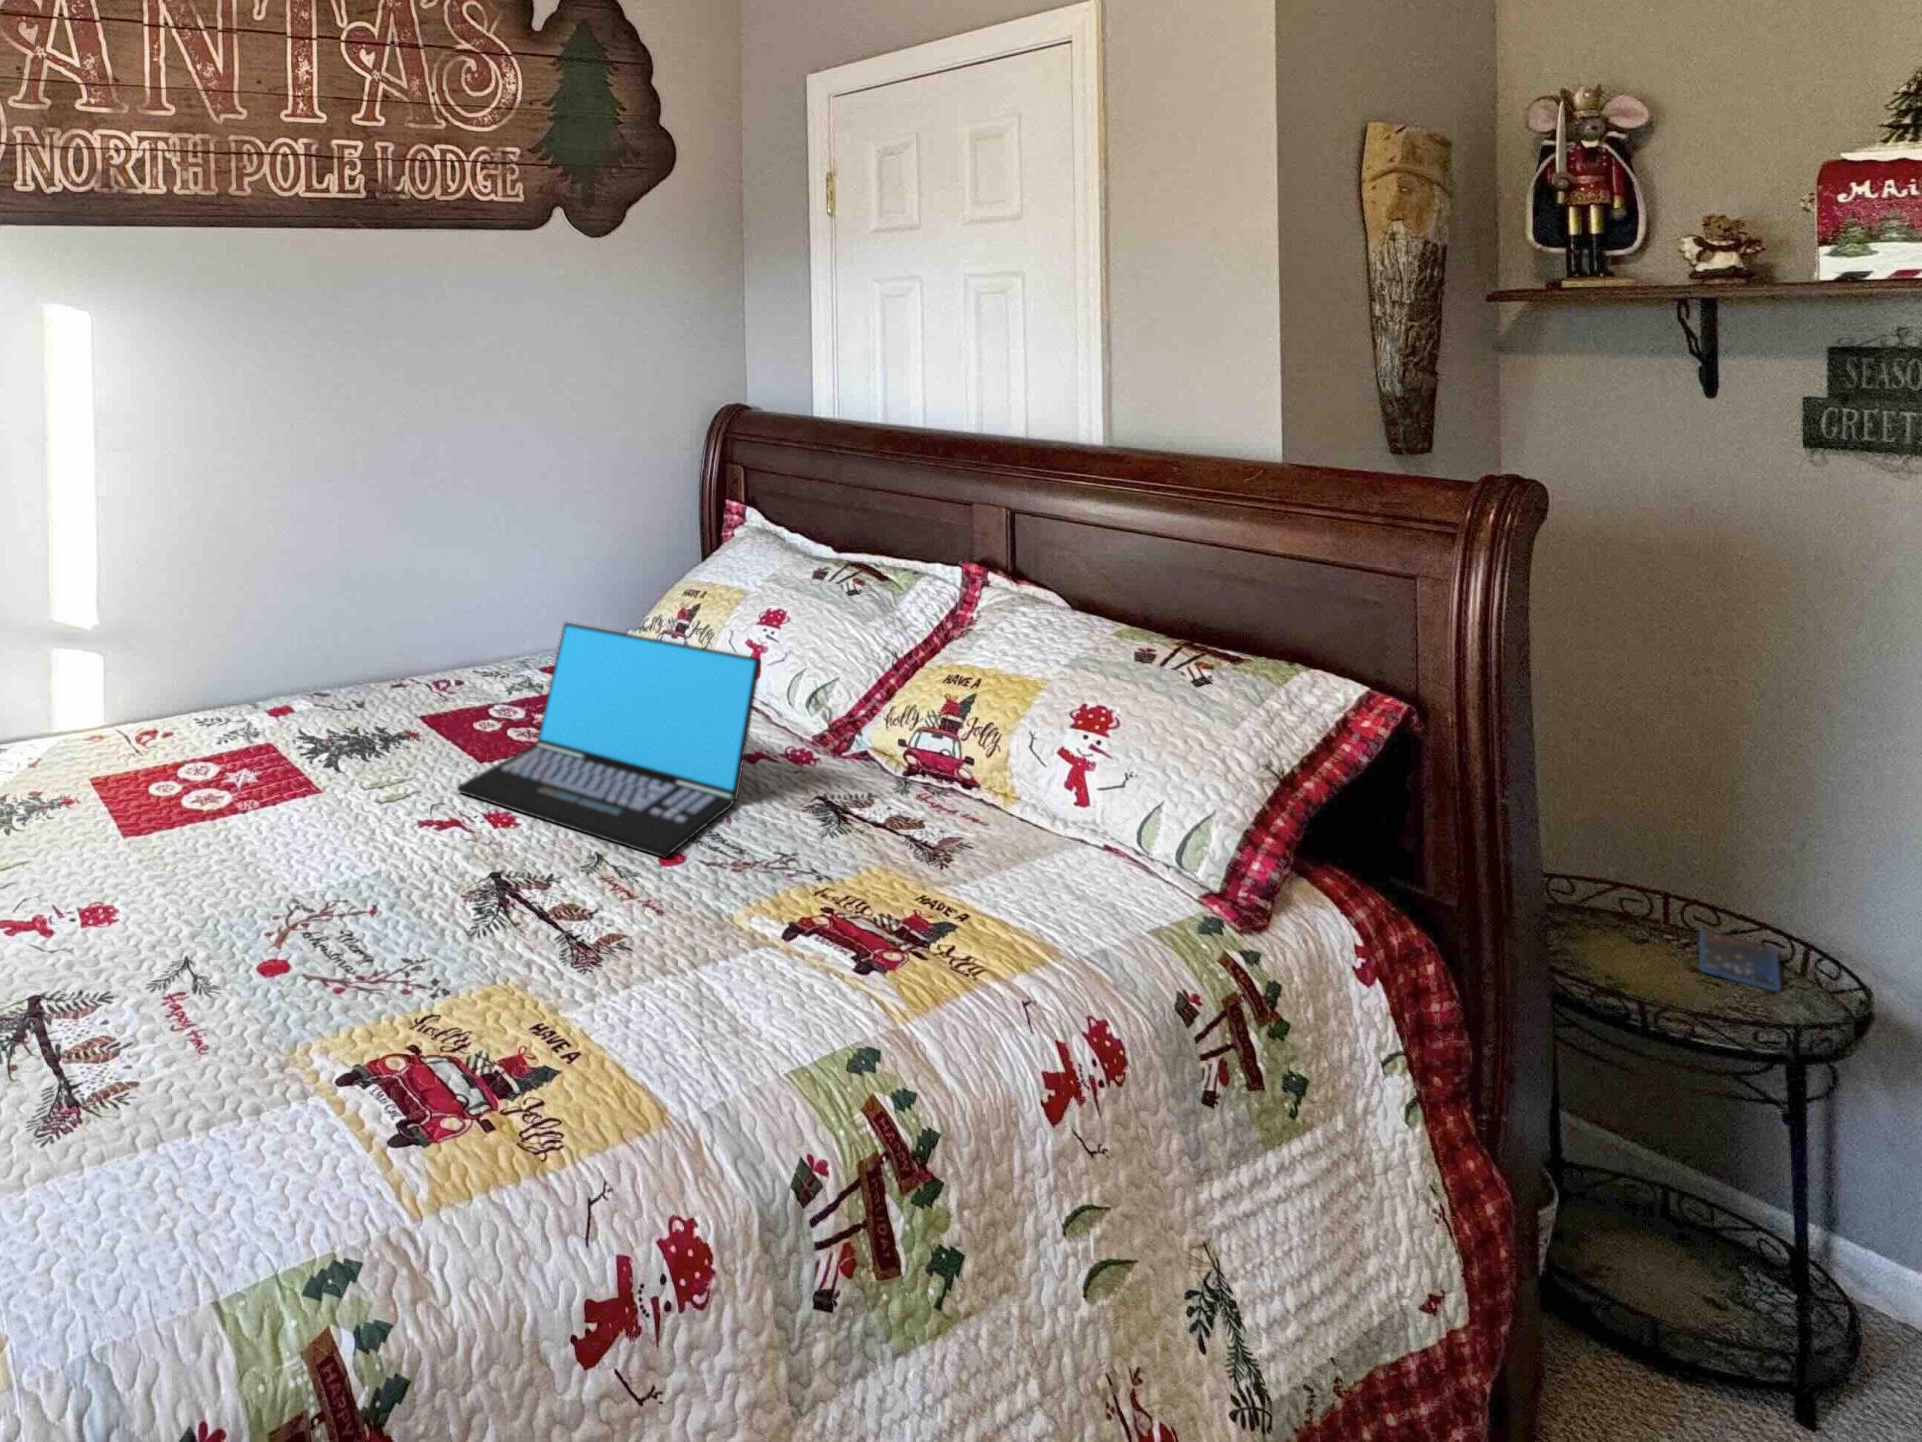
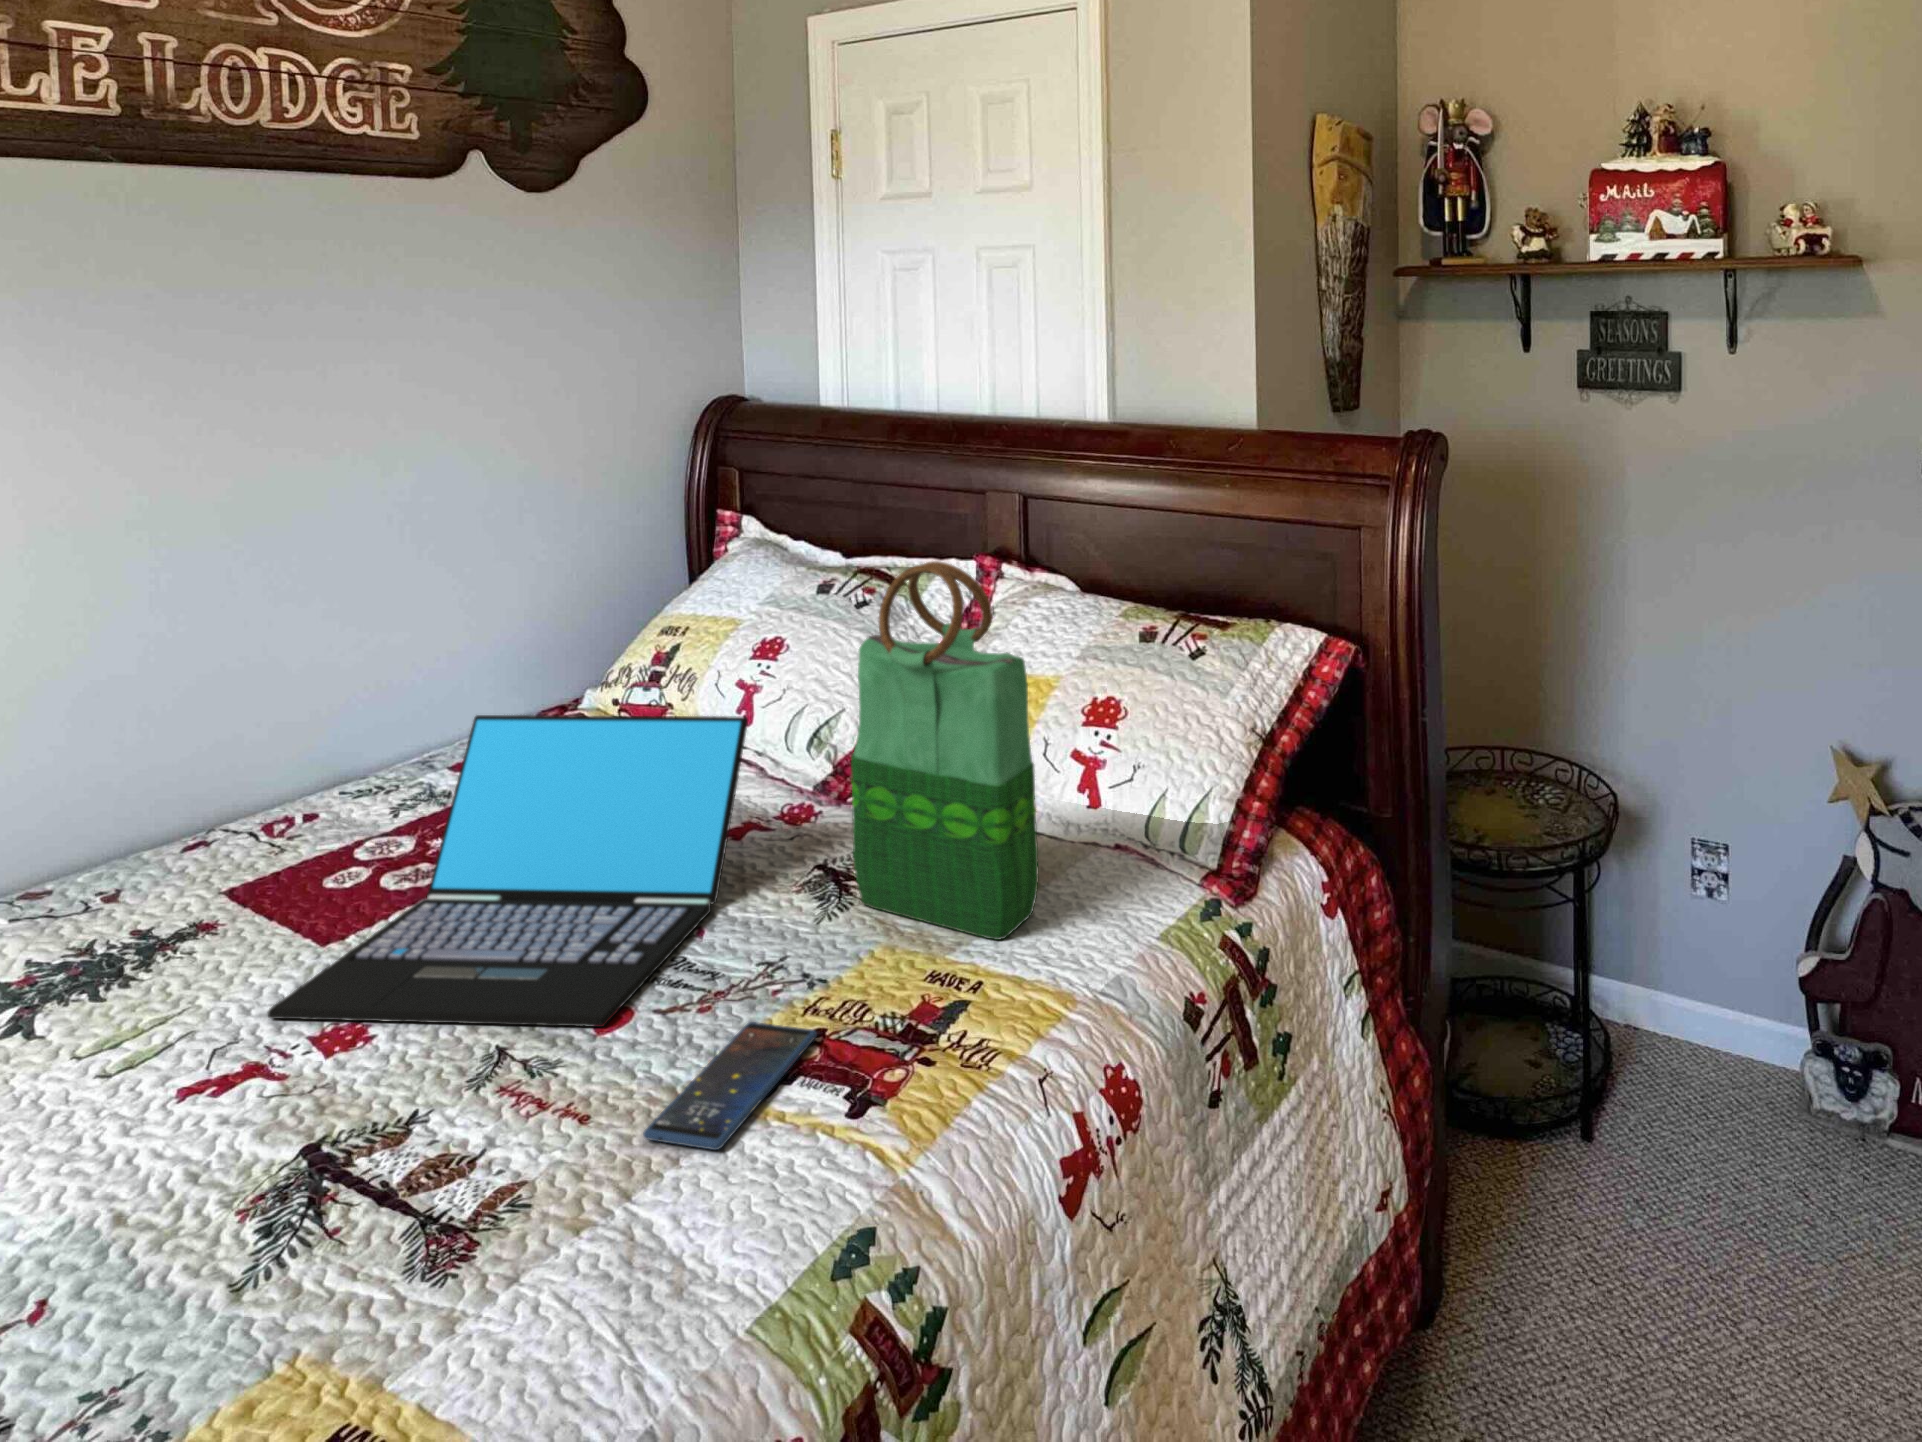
tote bag: none [849,547,1025,892] -> present [851,561,1038,940]
smartphone: present [1699,930,1781,992] -> present [643,1022,817,1150]

